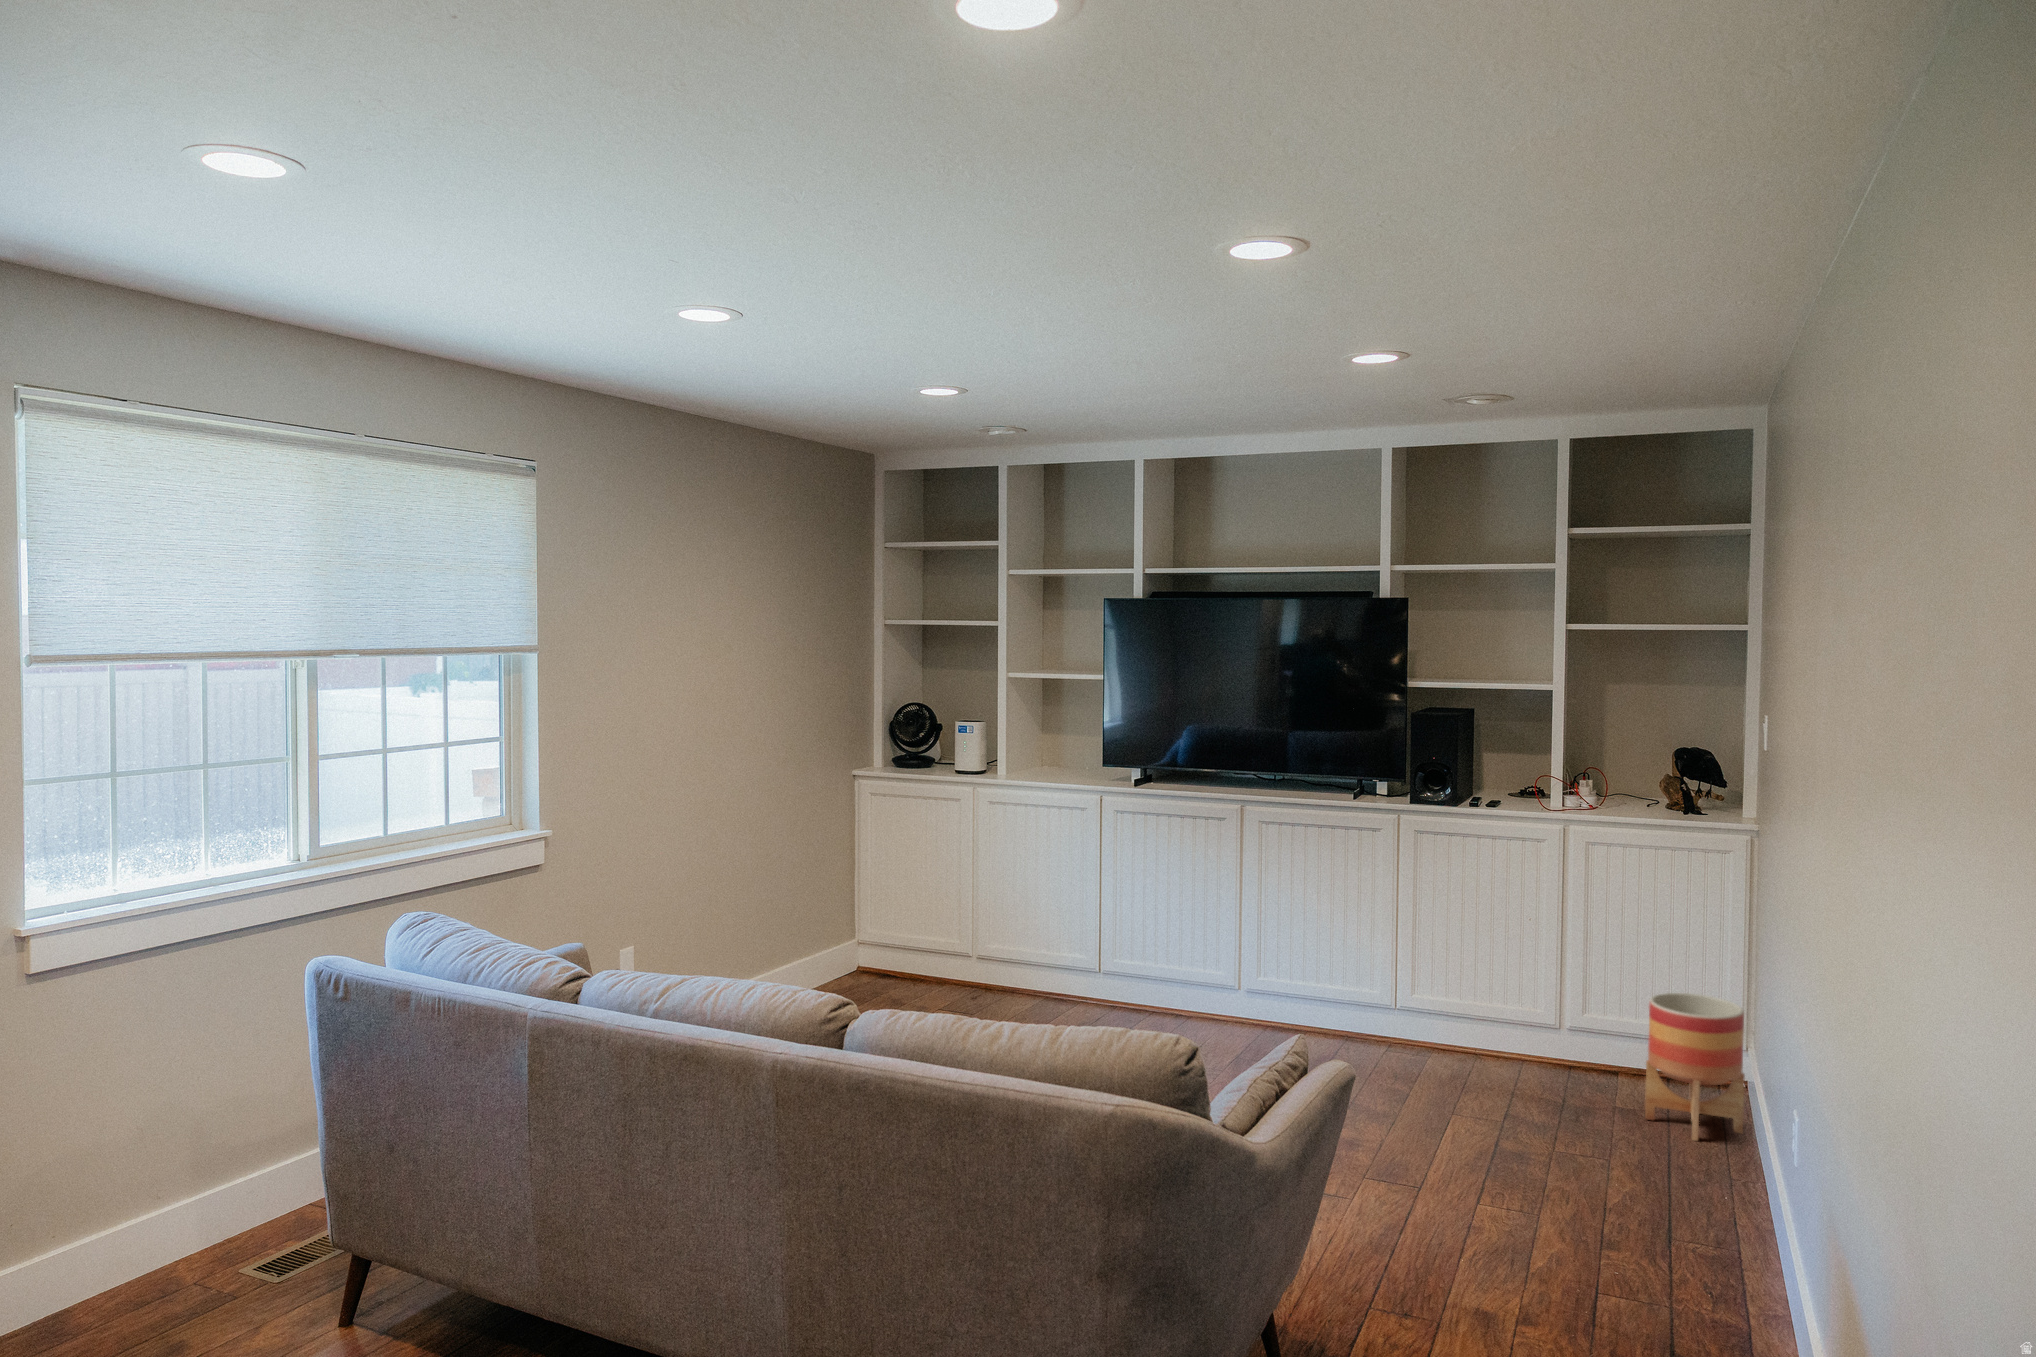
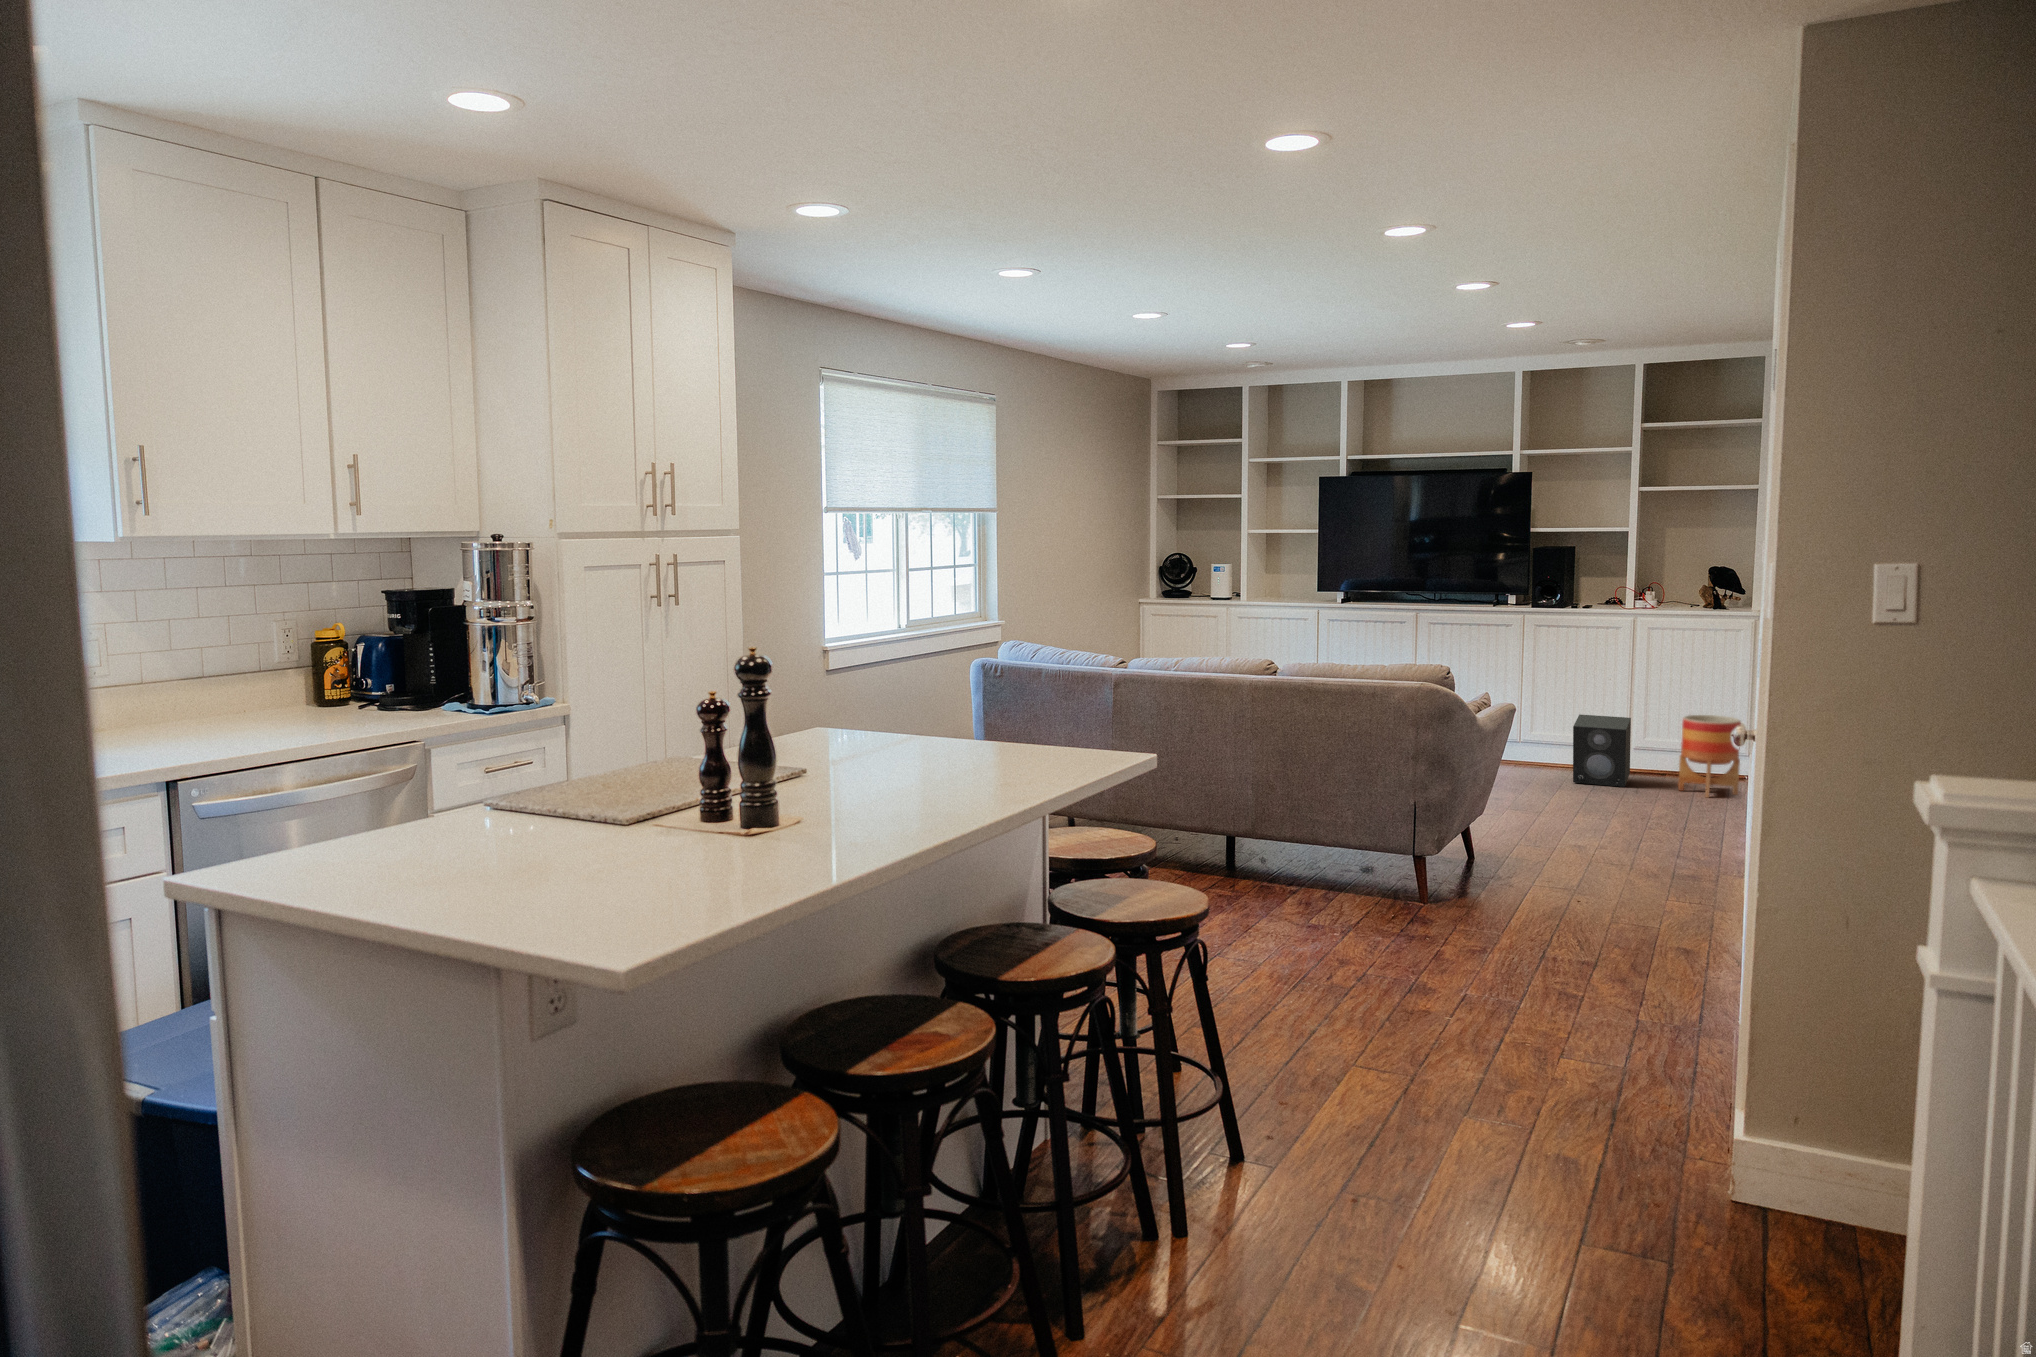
speaker: none [1476,982,1566,1108] -> present [1573,715,1631,787]

